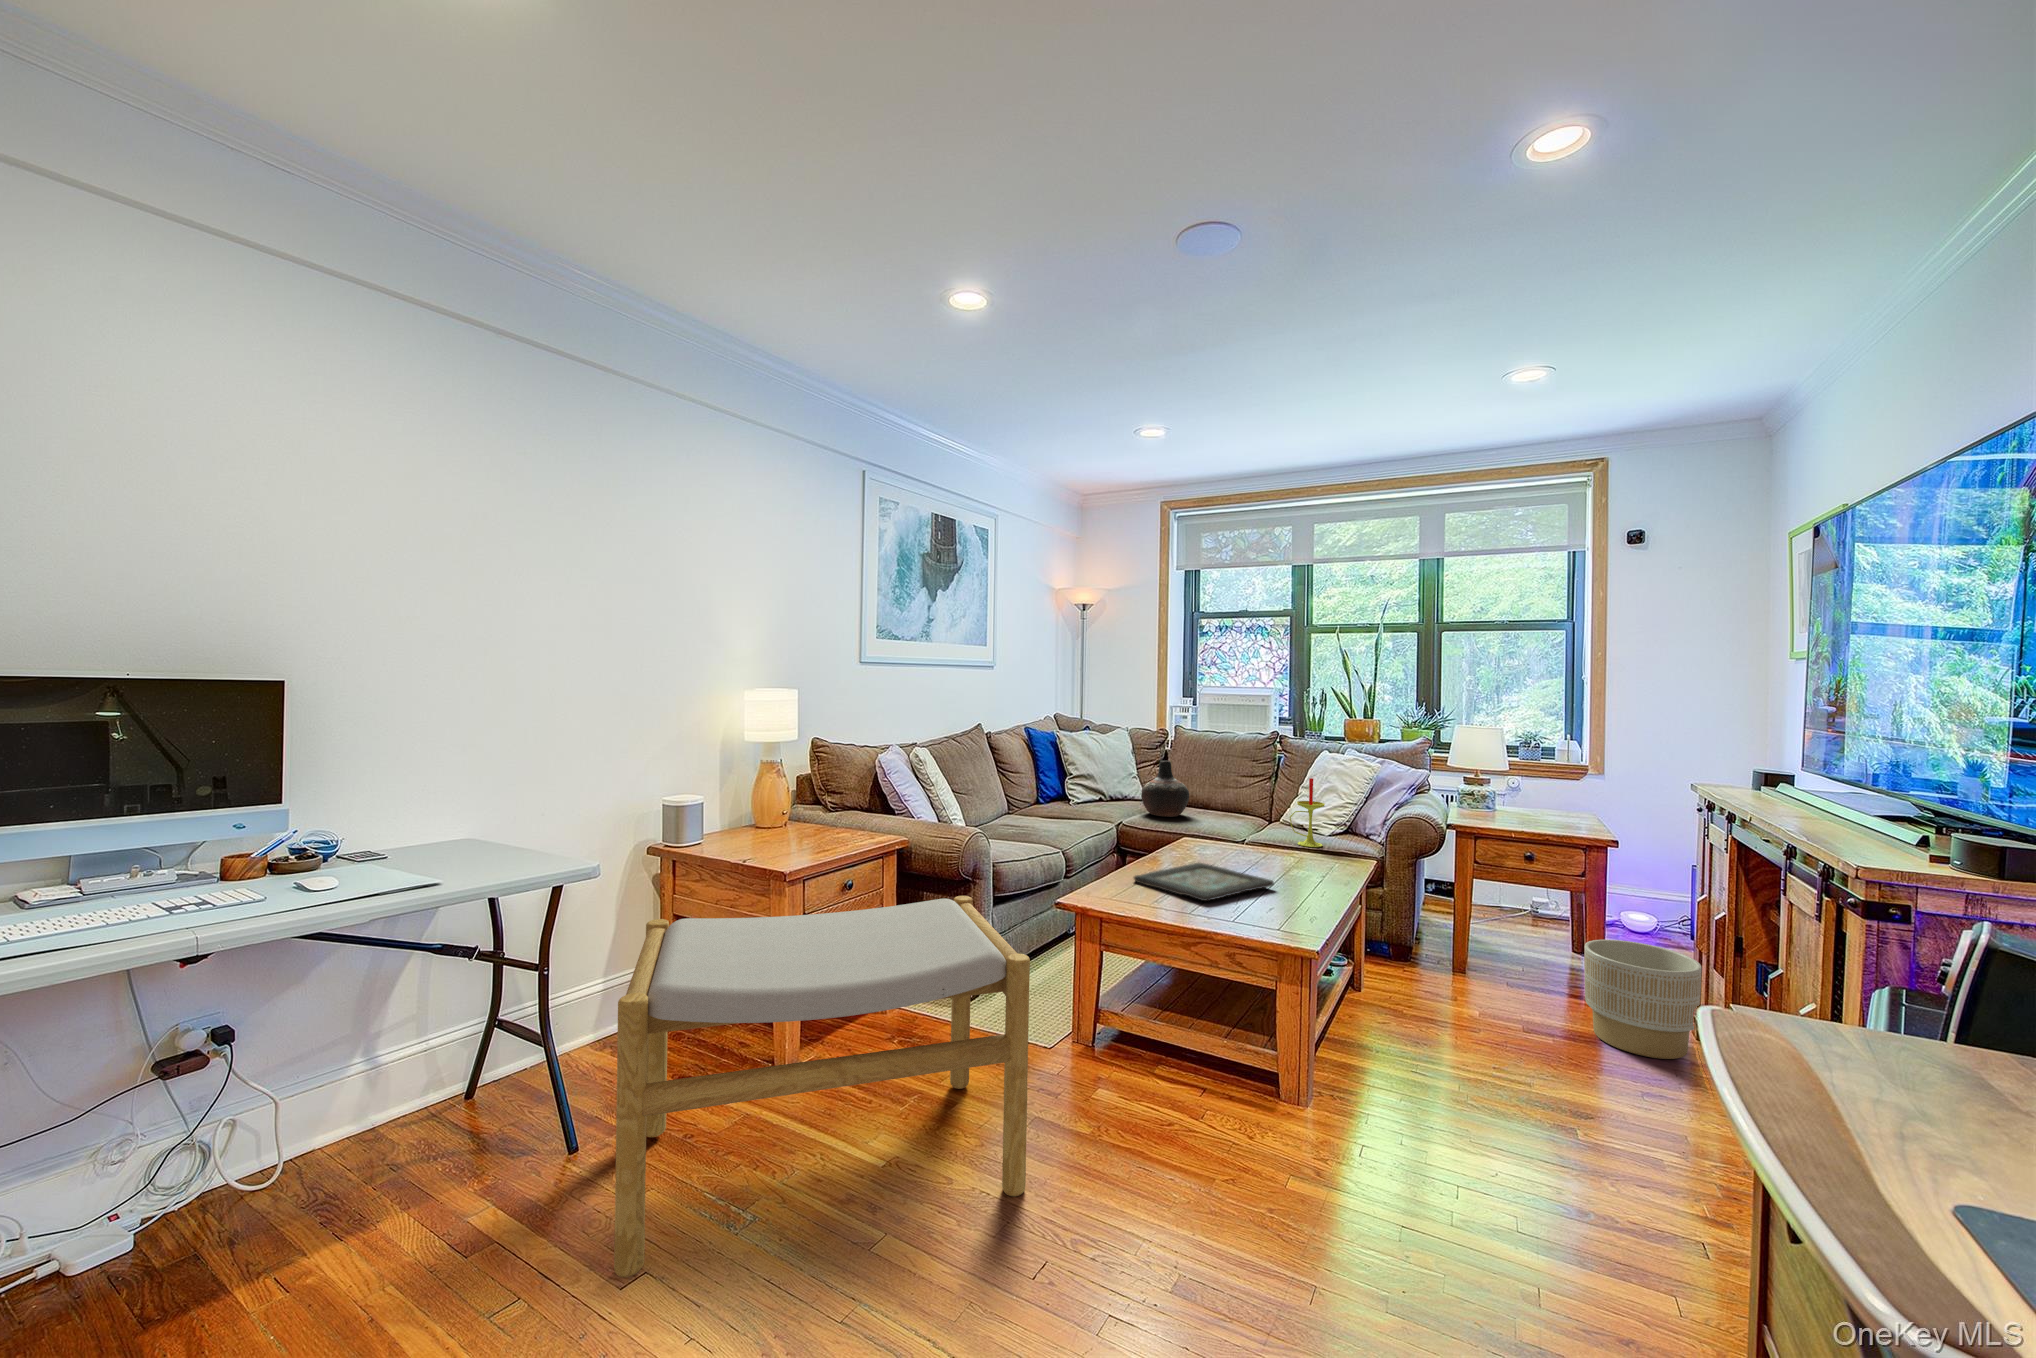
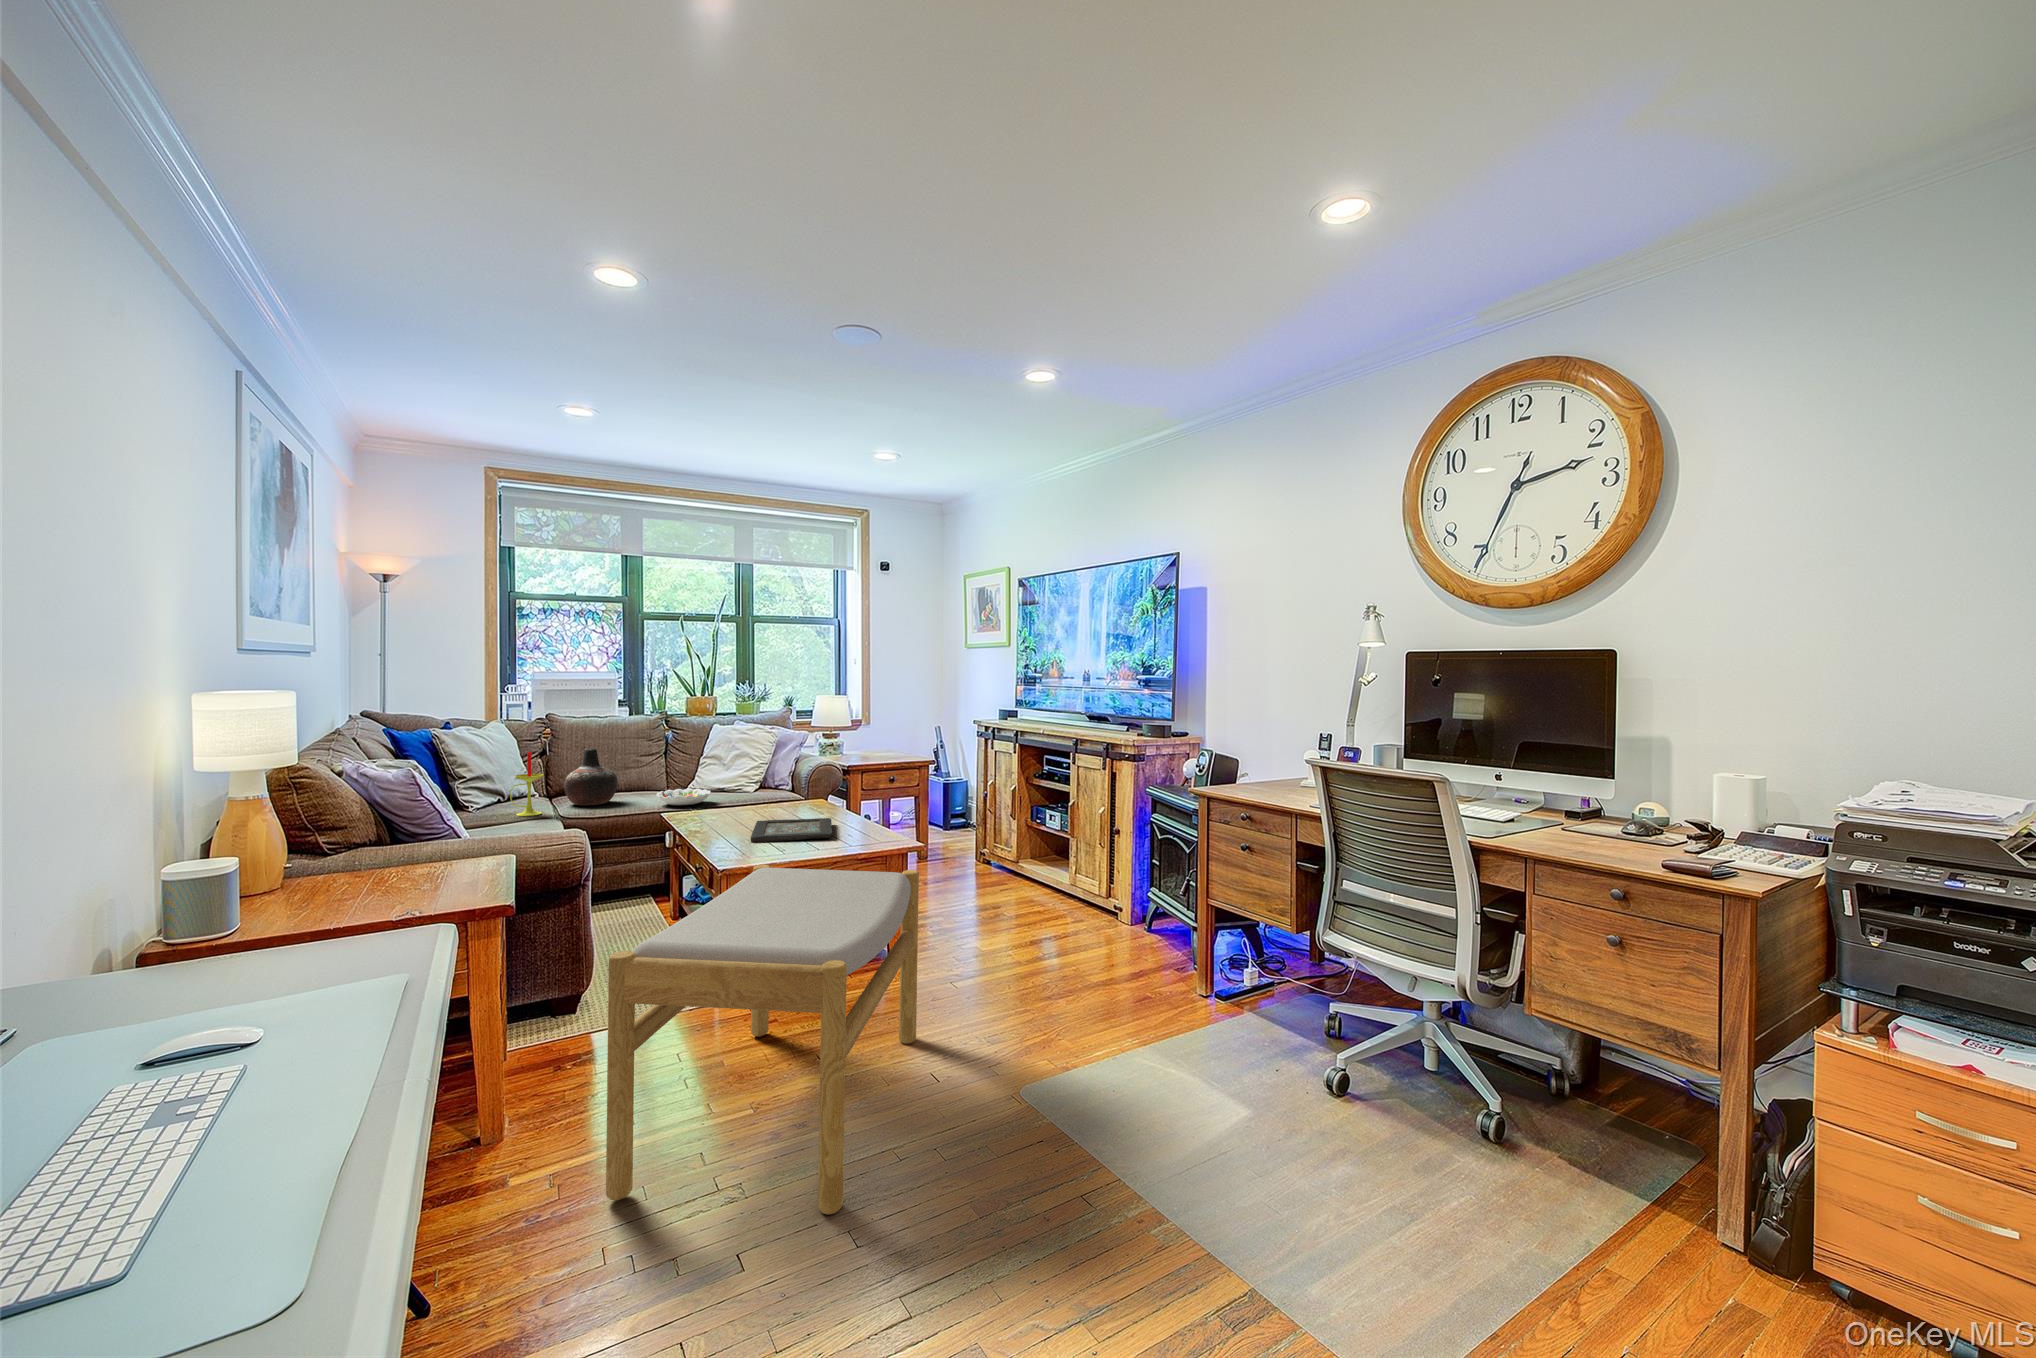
candle: present [1290,778,1325,847] -> present [509,752,543,816]
decorative bowl: none [1199,814,1257,834] -> present [656,788,711,805]
planter: present [1584,940,1702,1059] -> none [948,813,999,872]

